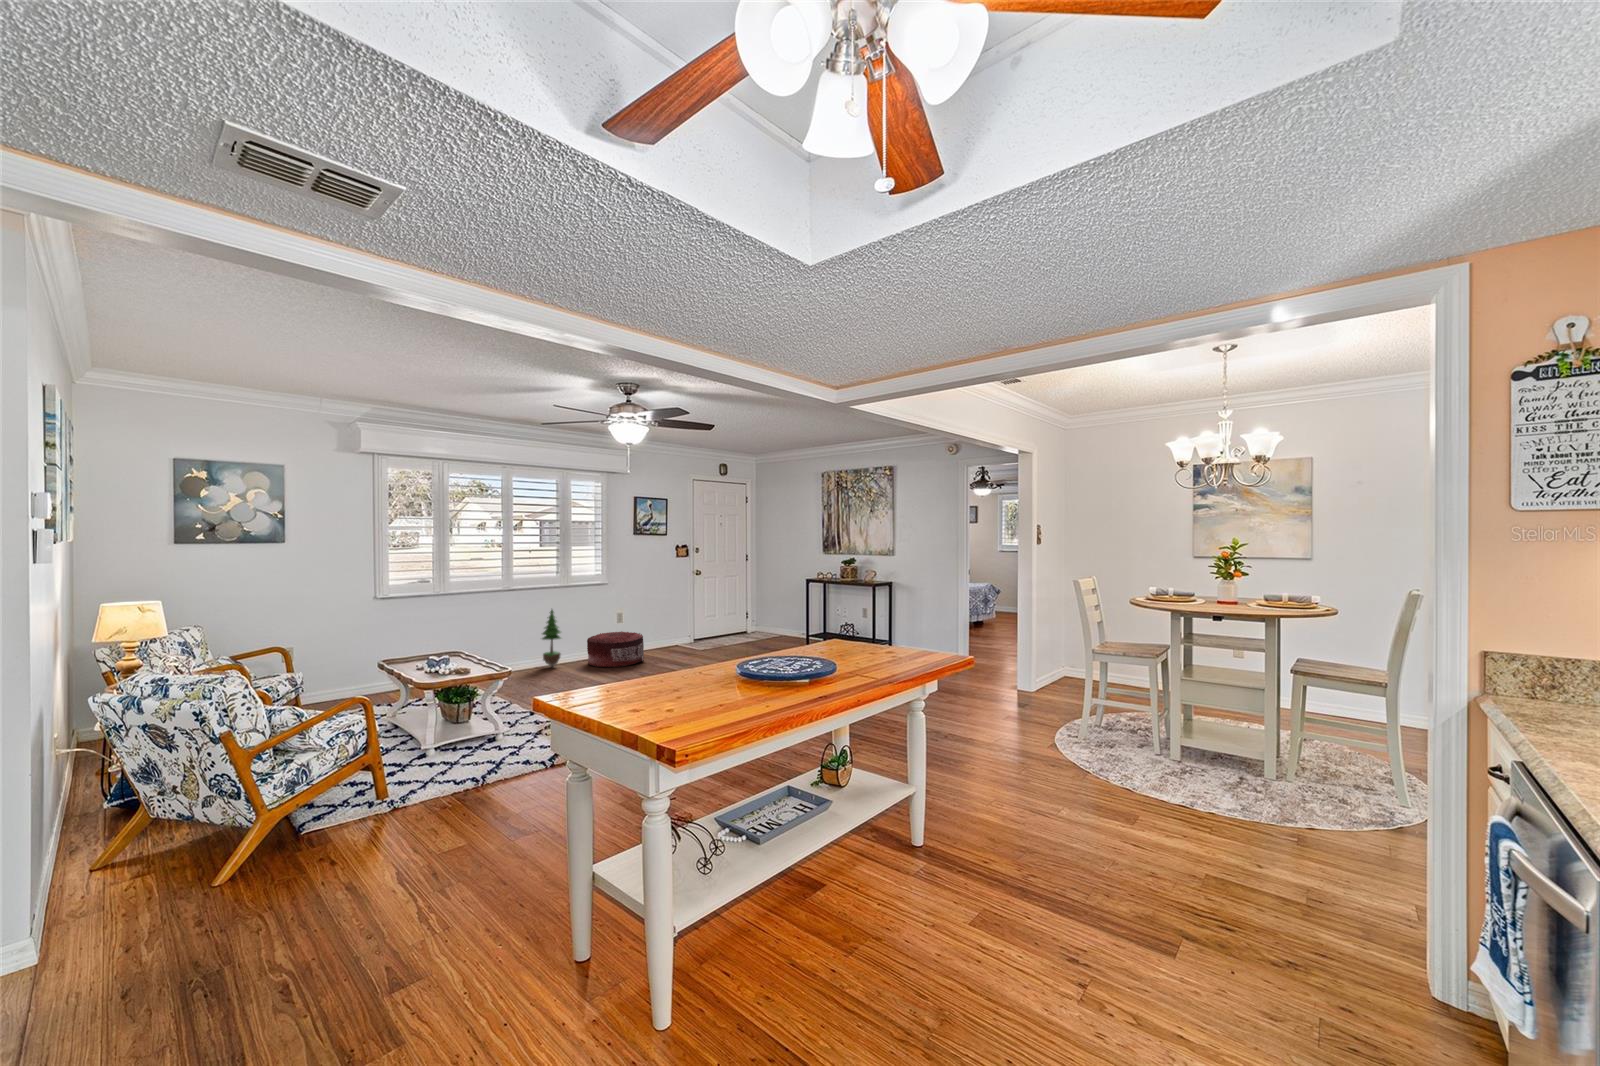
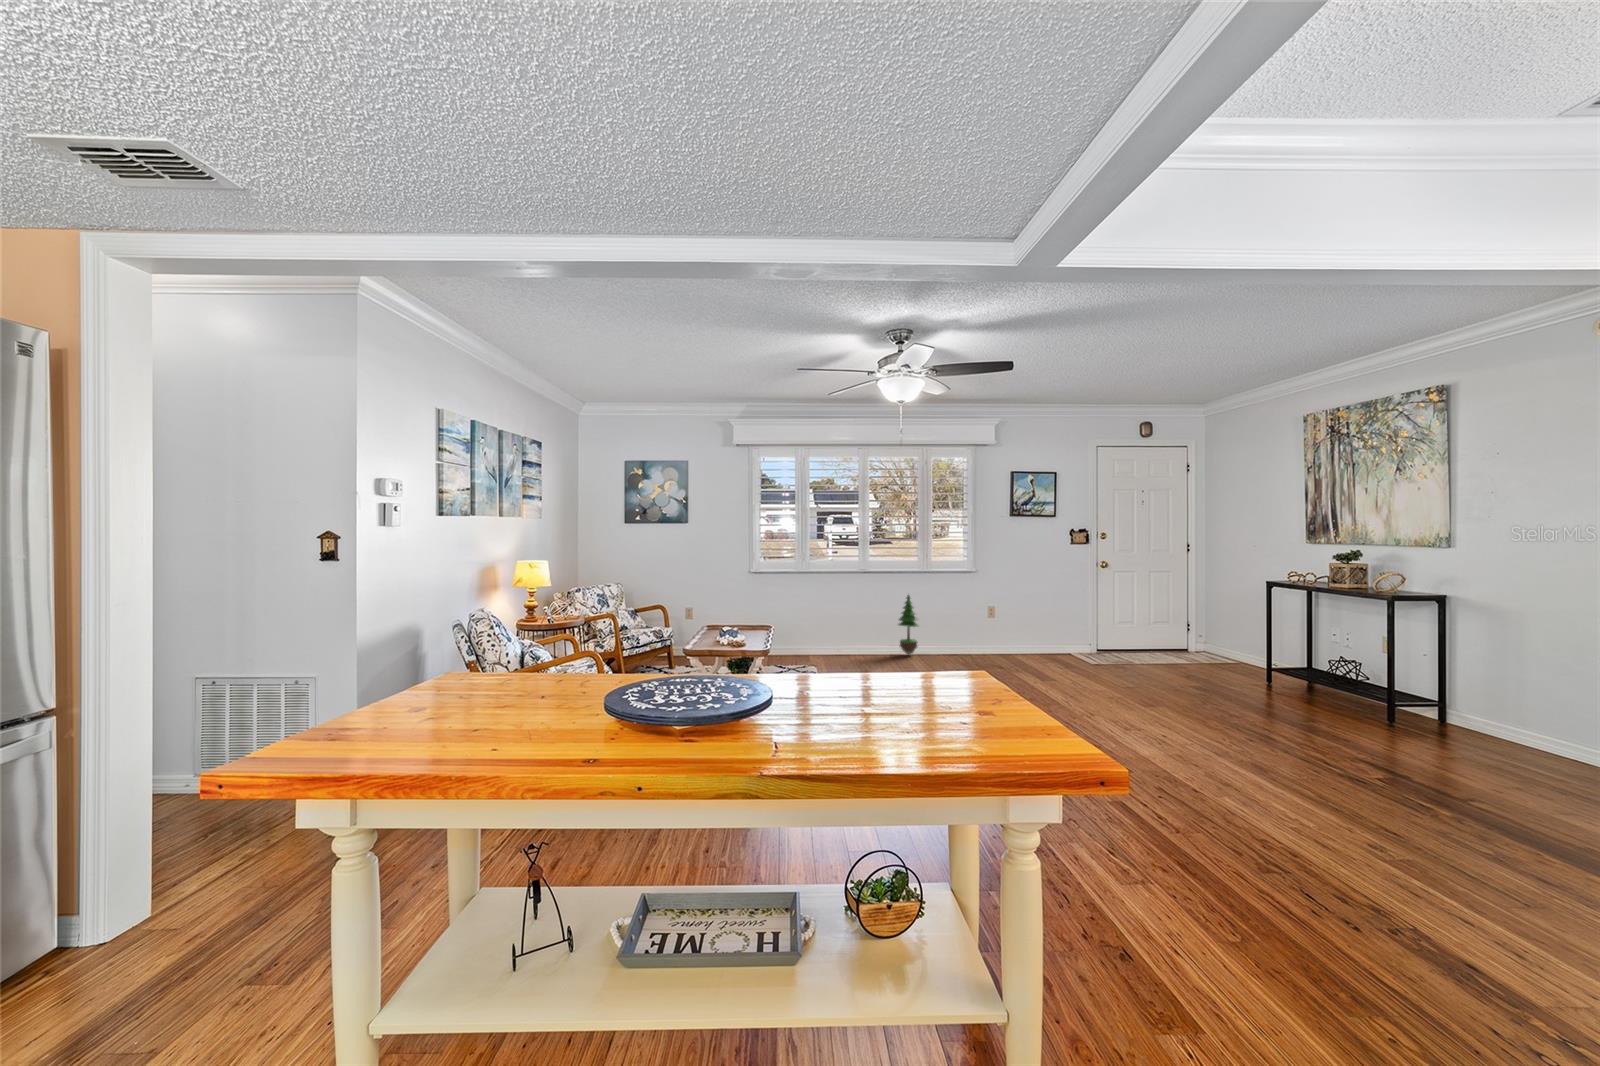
pouf: present [587,631,644,667] -> none [943,625,1010,666]

